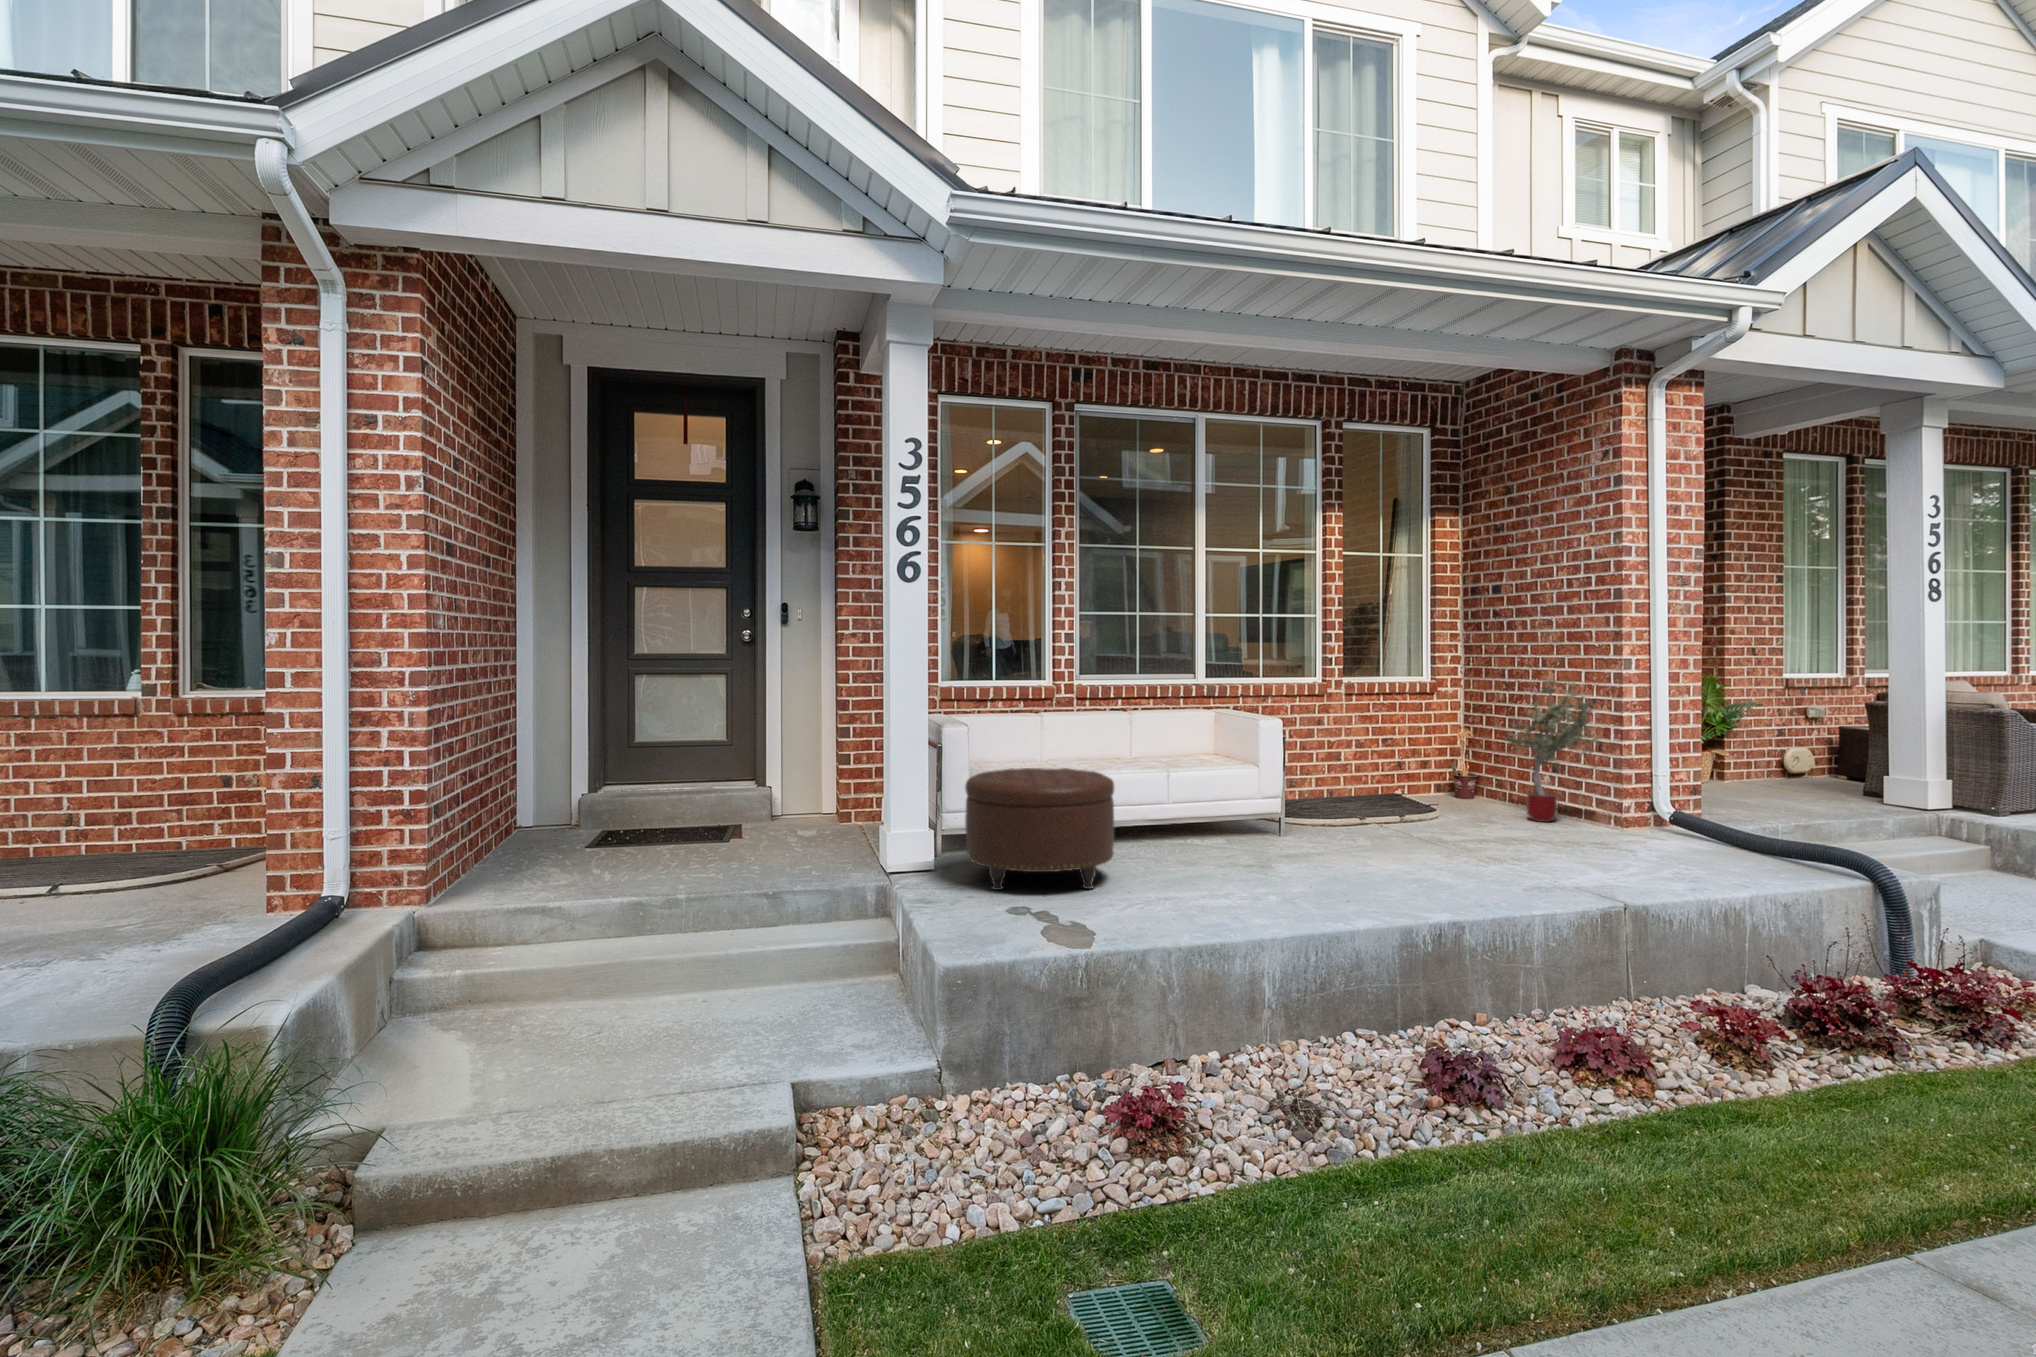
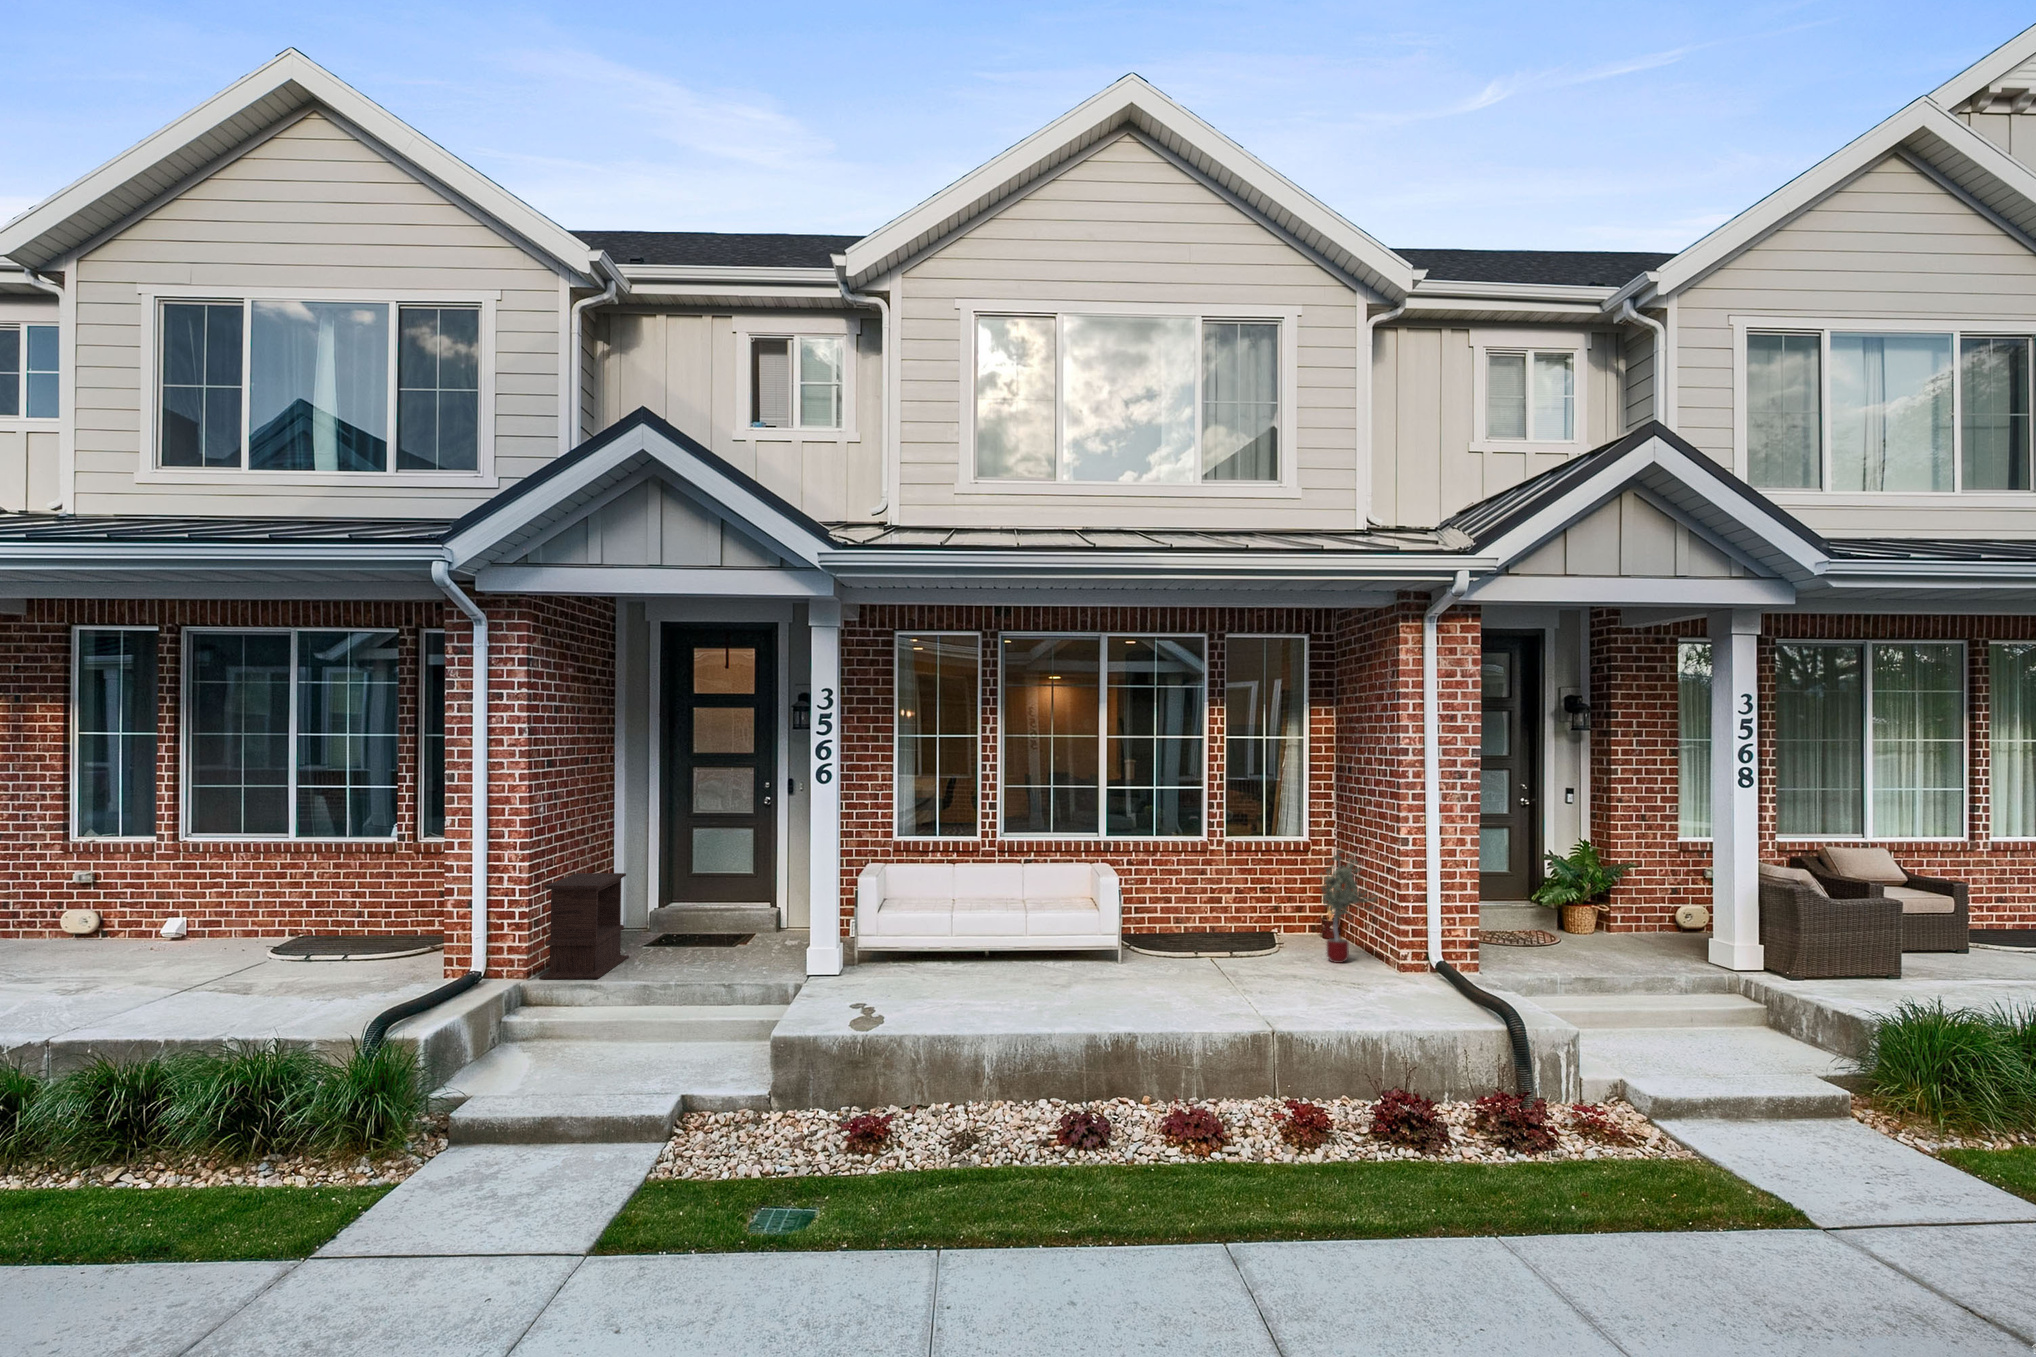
side table: none [454,731,585,905] -> present [539,873,629,979]
ottoman: present [965,768,1114,890] -> none [842,908,940,992]

